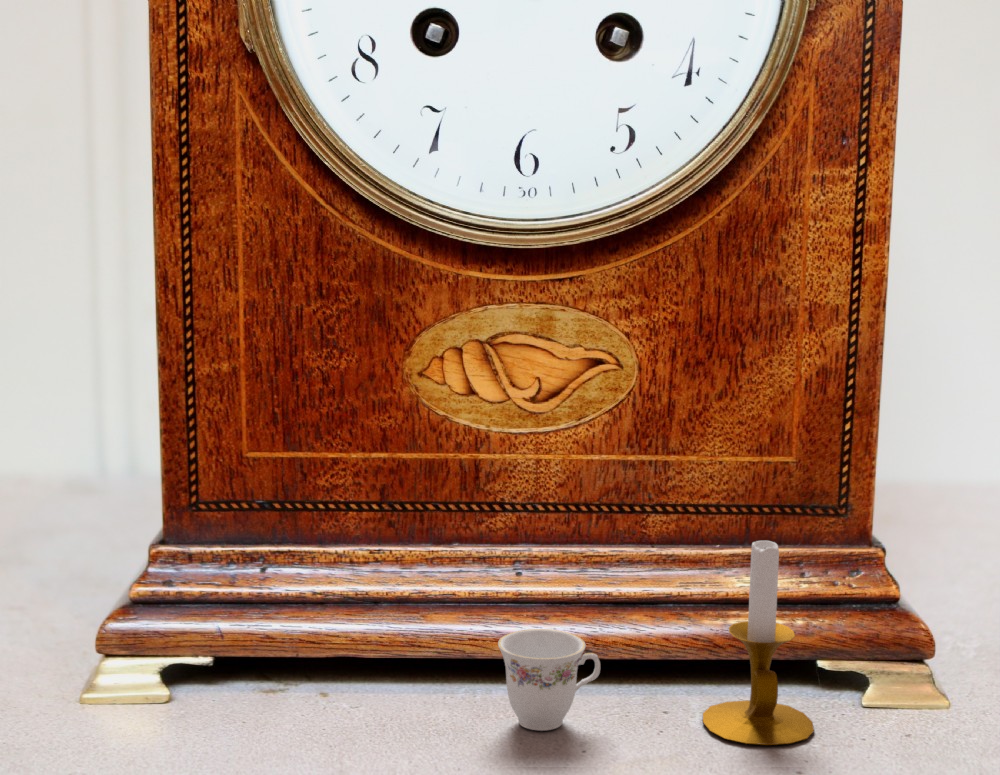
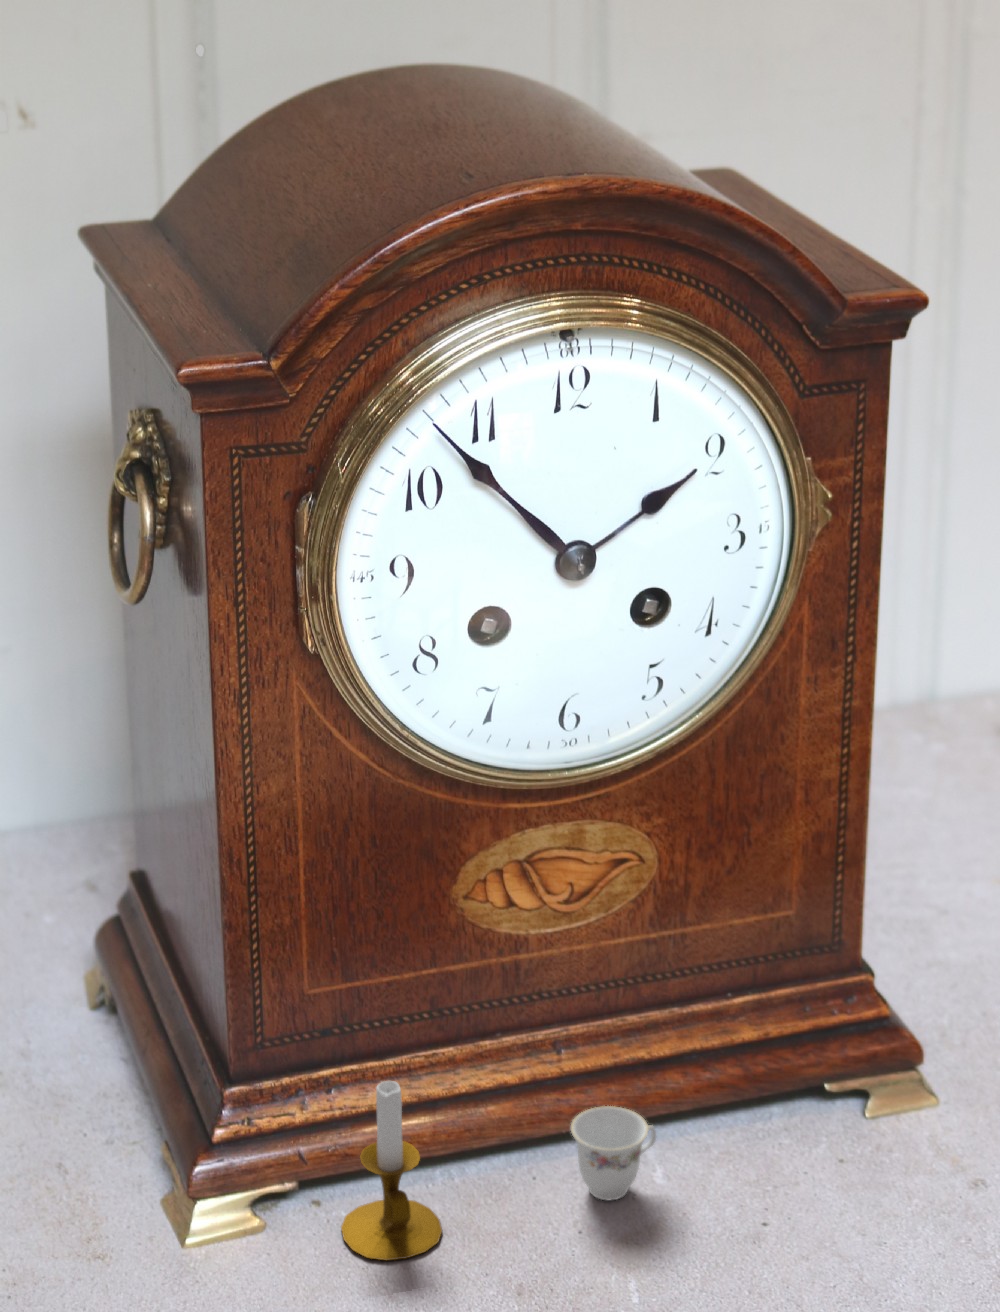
candlestick: present [703,541,814,745] -> present [341,1081,442,1260]

